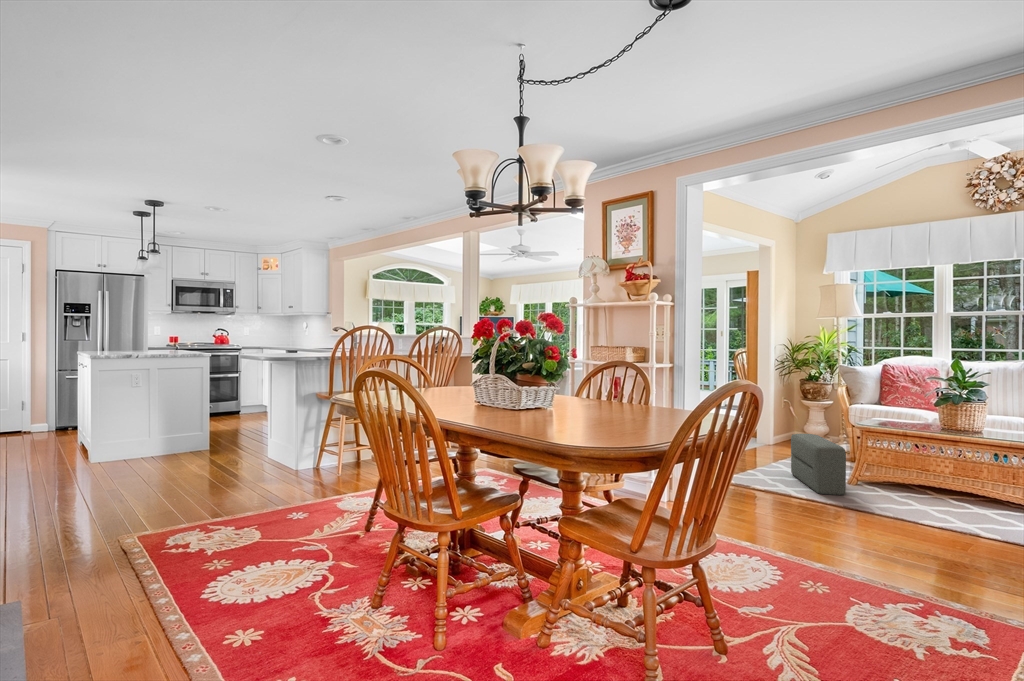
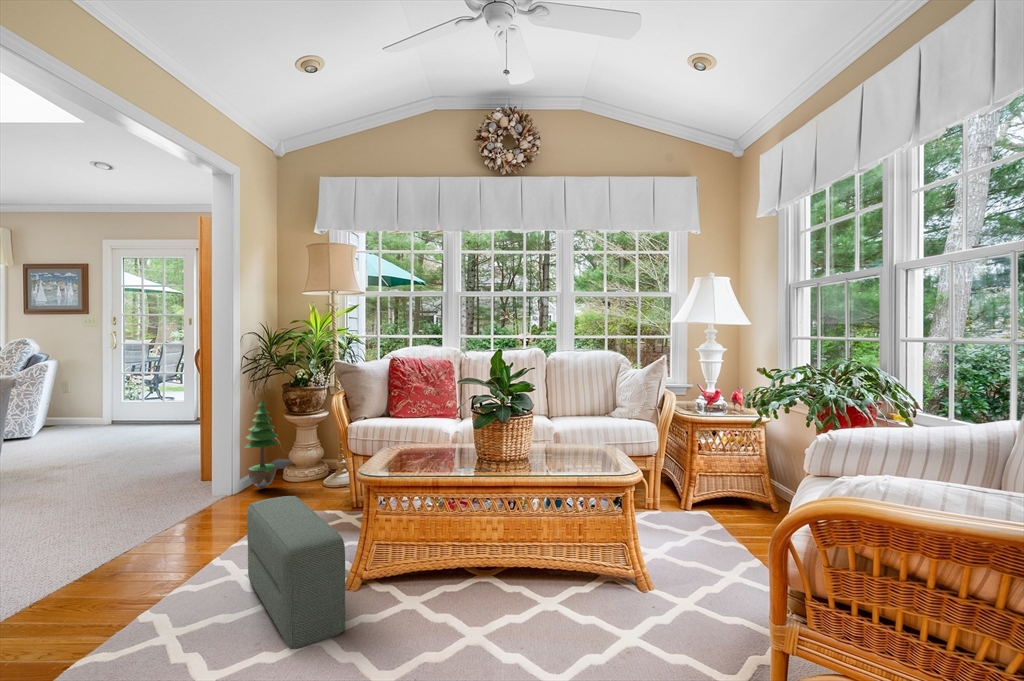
potted tree: none [776,387,799,446] -> present [244,399,279,489]

